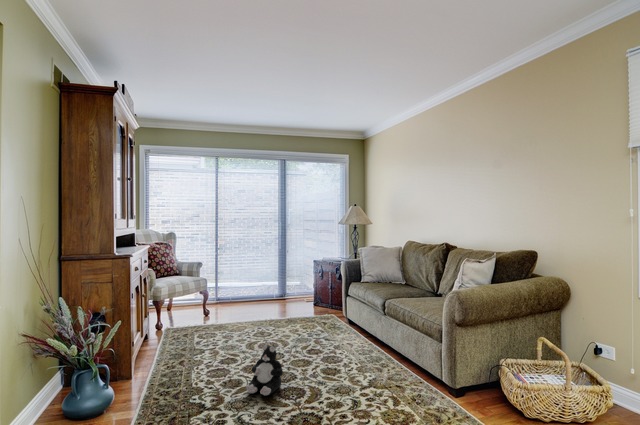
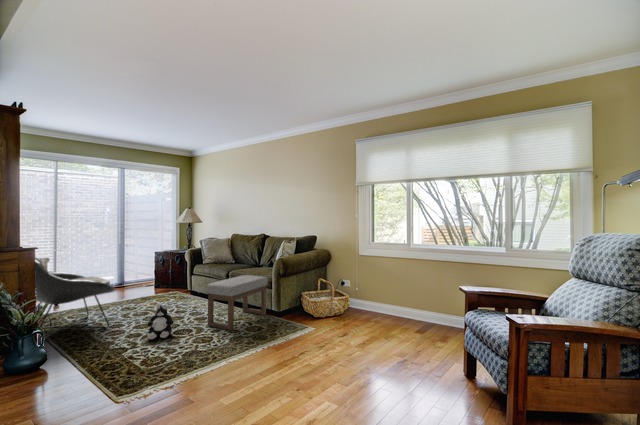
lounge chair: none [144,261,235,369] -> present [30,257,115,344]
ottoman: none [331,312,433,406] -> present [207,275,268,330]

